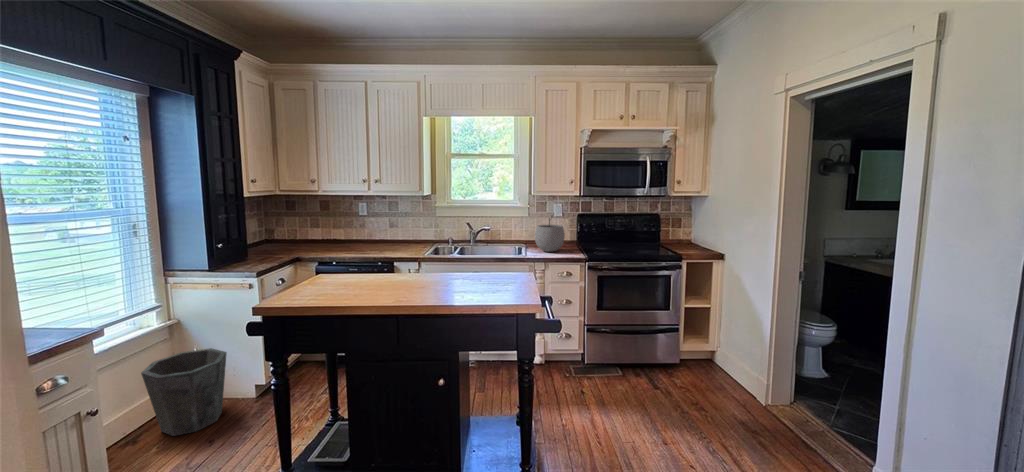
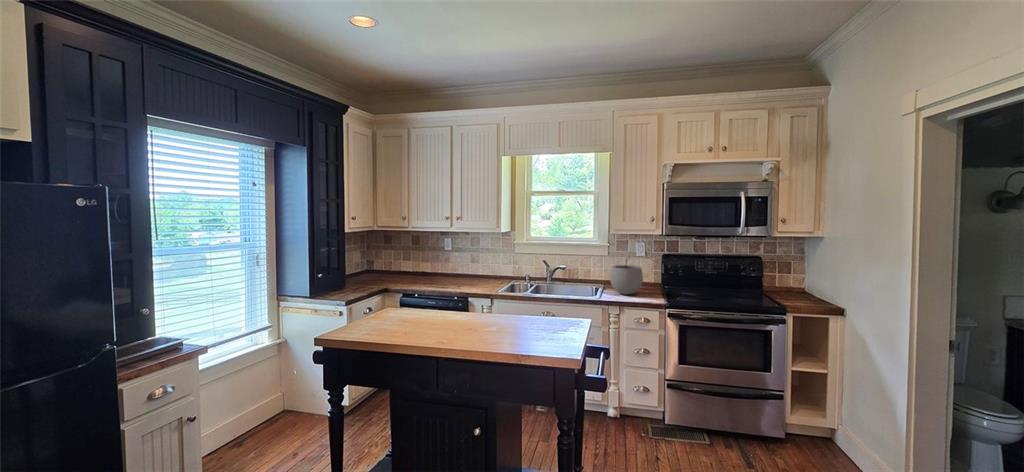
waste bin: present [141,348,226,436] -> none [249,367,317,444]

